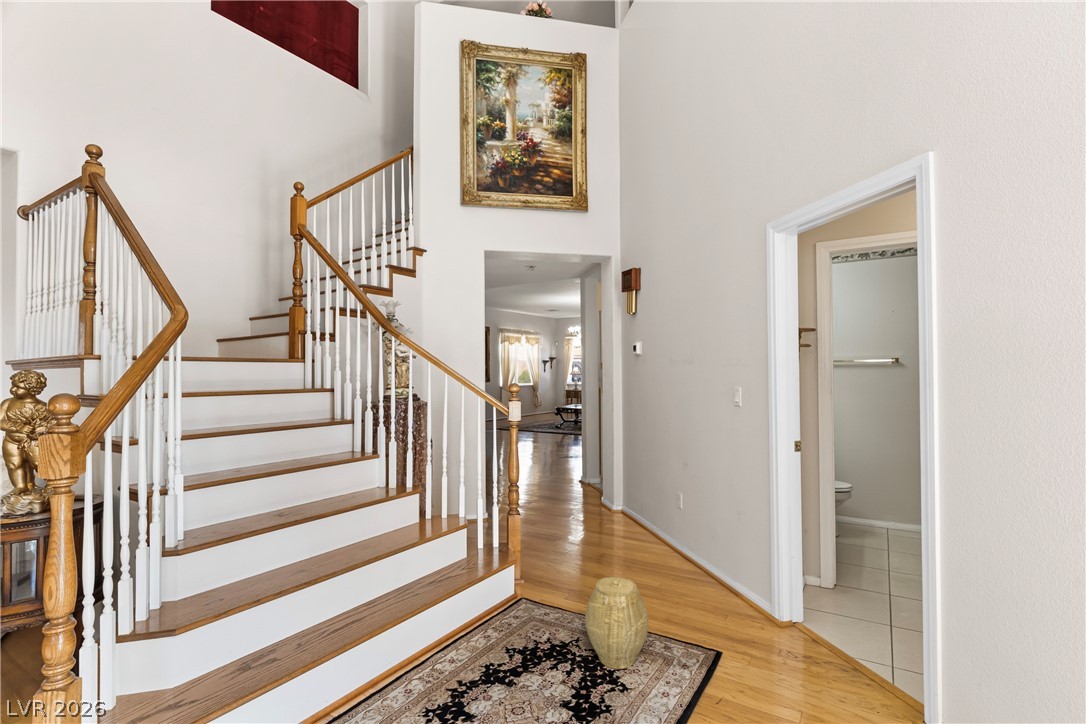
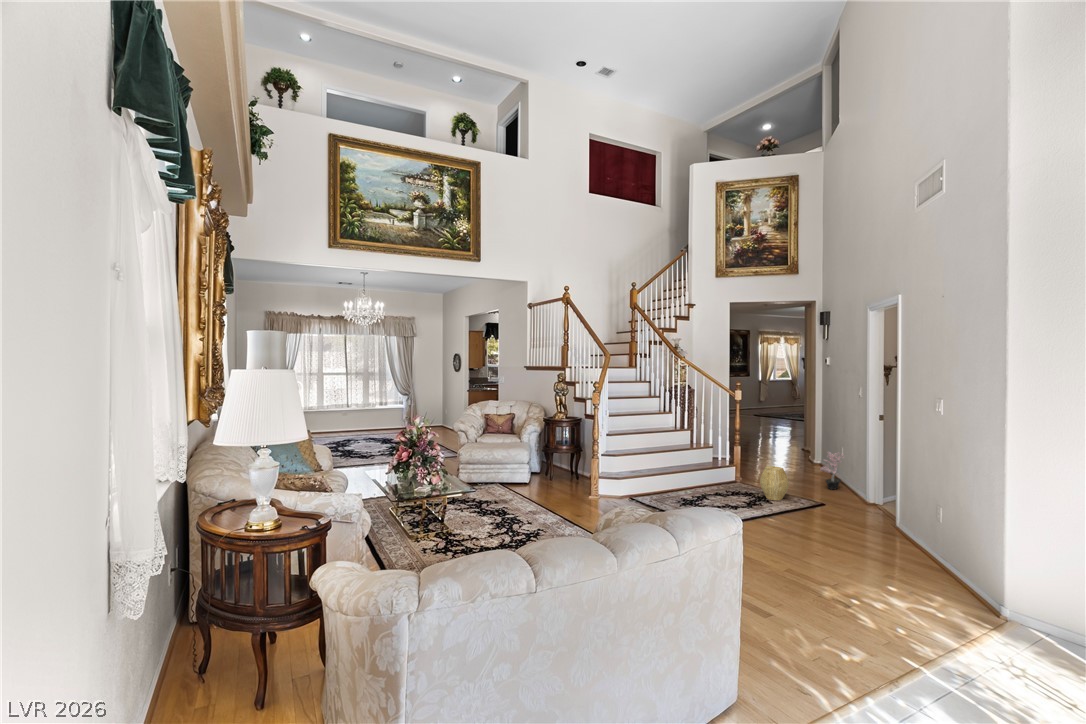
potted plant: none [655,503,710,585] -> present [820,452,844,490]

